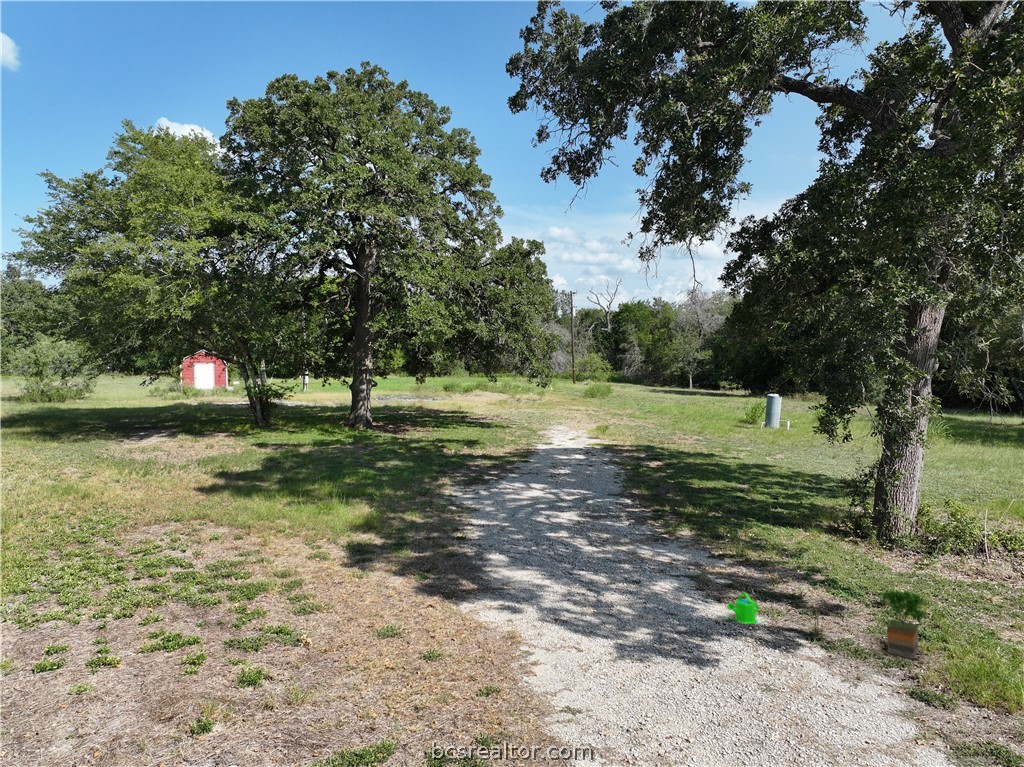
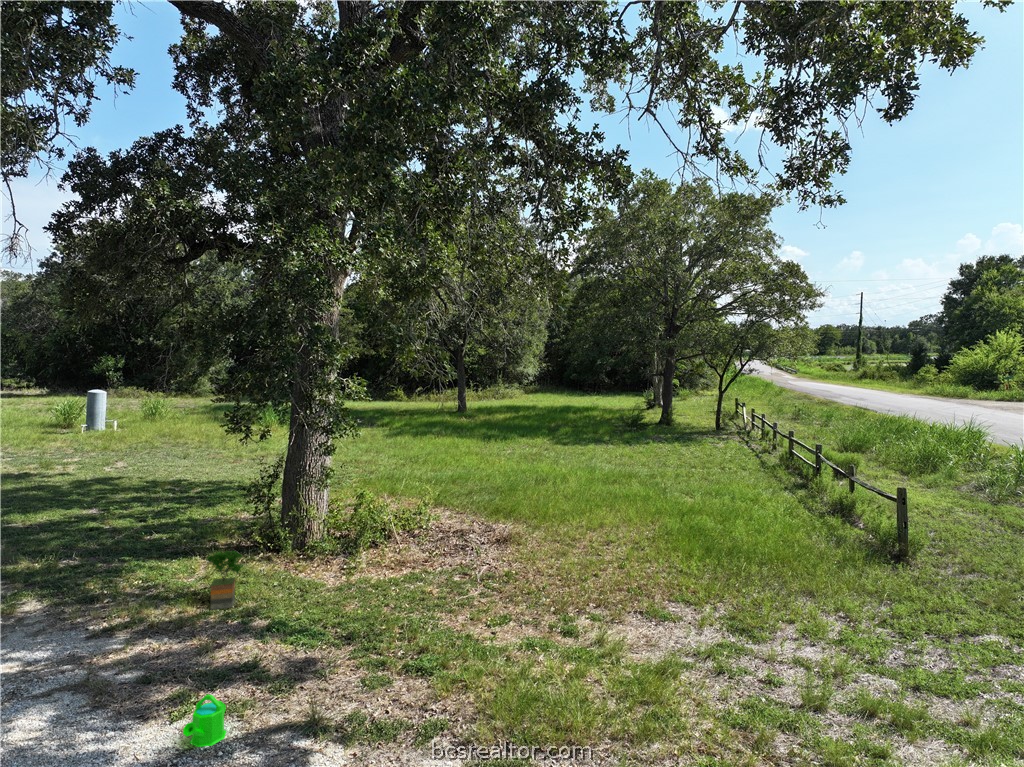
potted tree: present [881,590,927,659] -> present [206,551,243,609]

